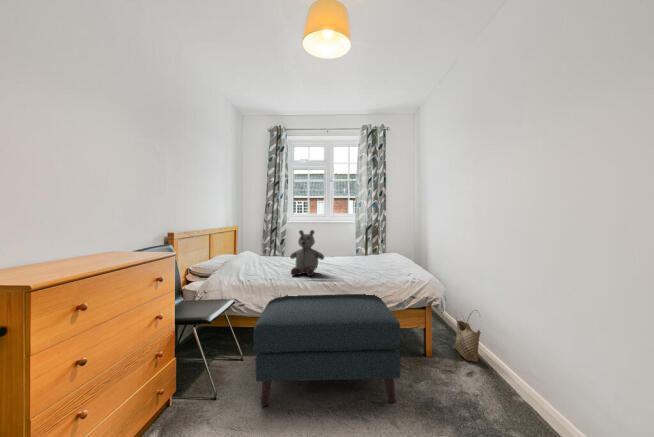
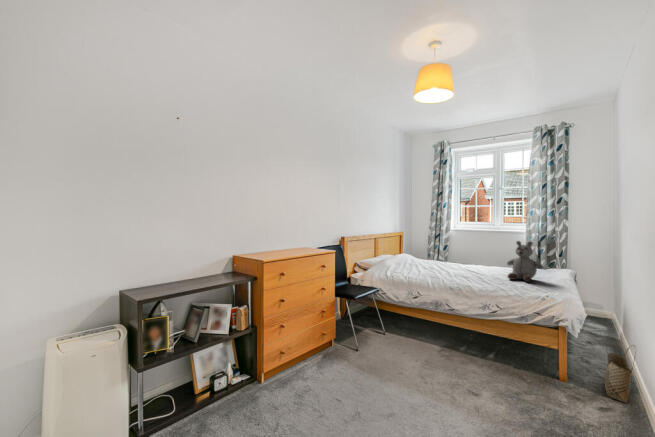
stuffed bear: present [290,230,324,276] -> present [507,241,543,282]
ottoman: present [253,294,401,407] -> none [376,292,503,396]

